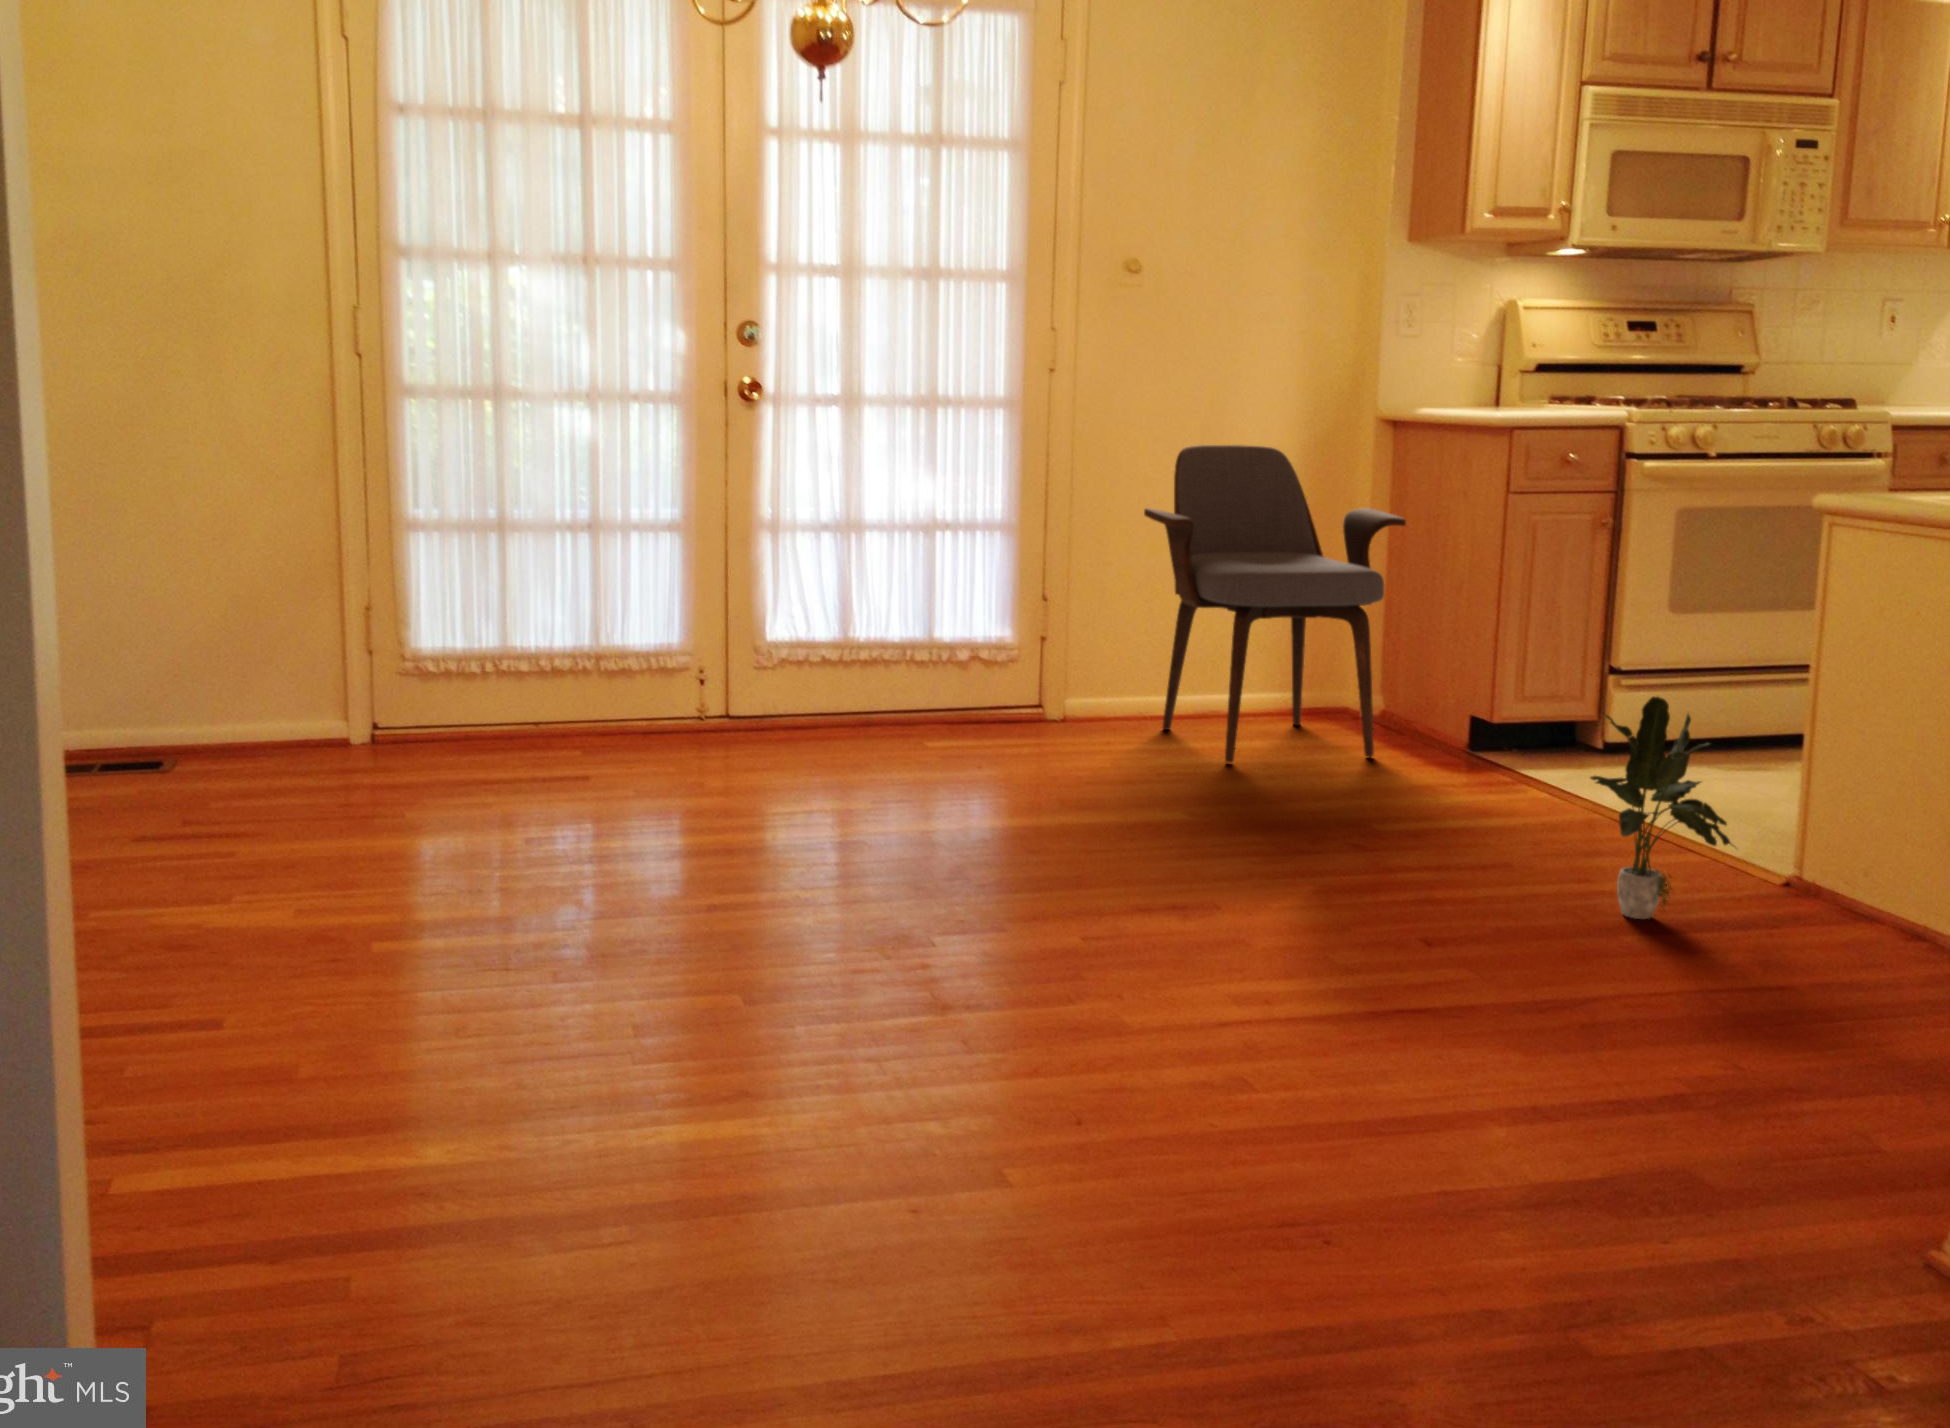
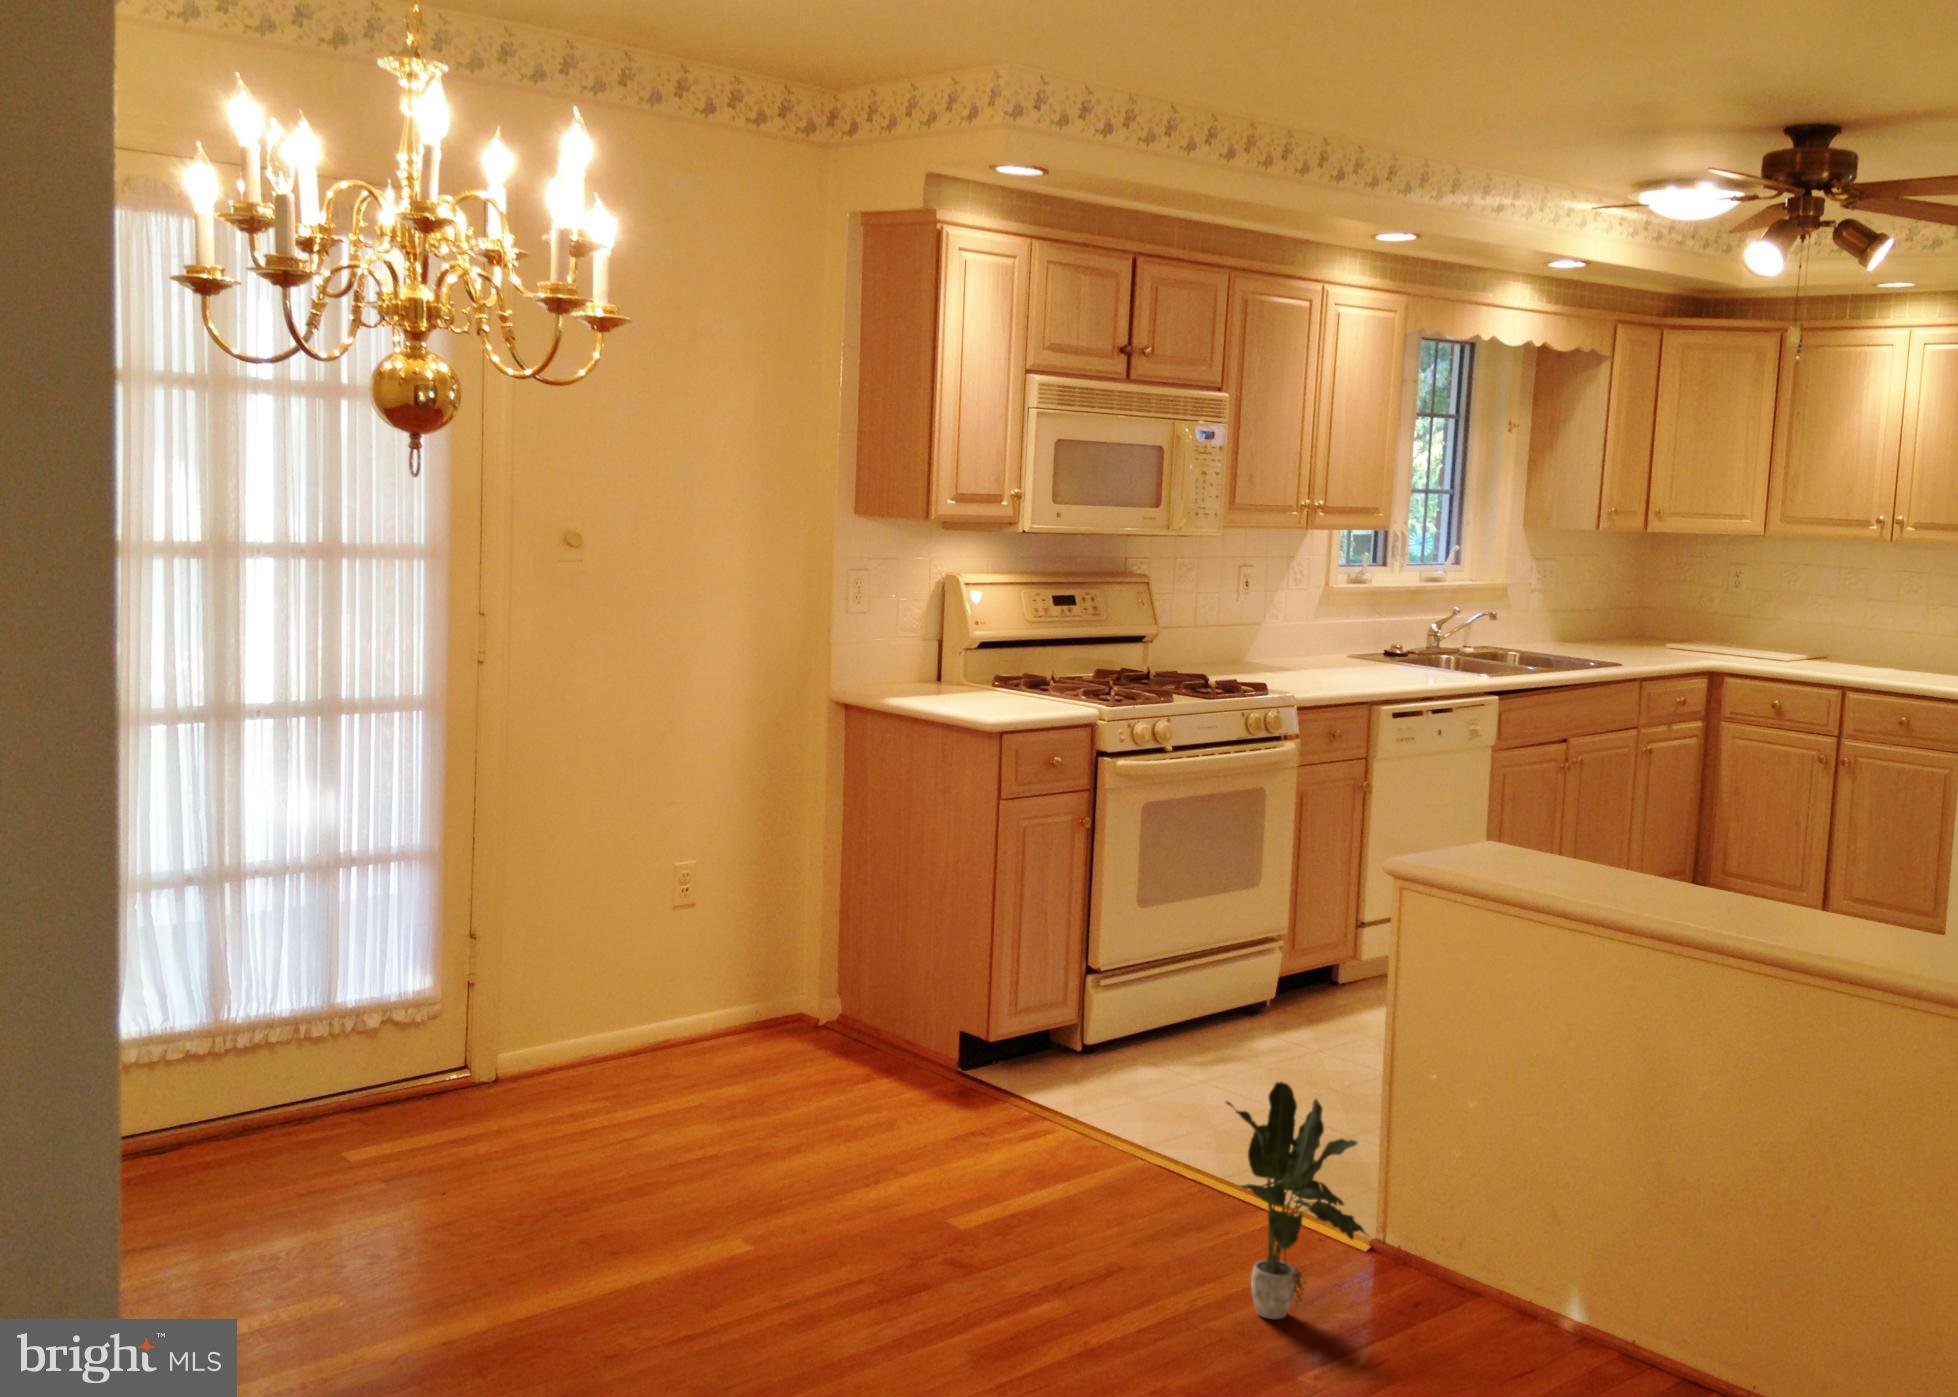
armchair: present [1144,445,1406,763] -> none [606,740,888,1130]

